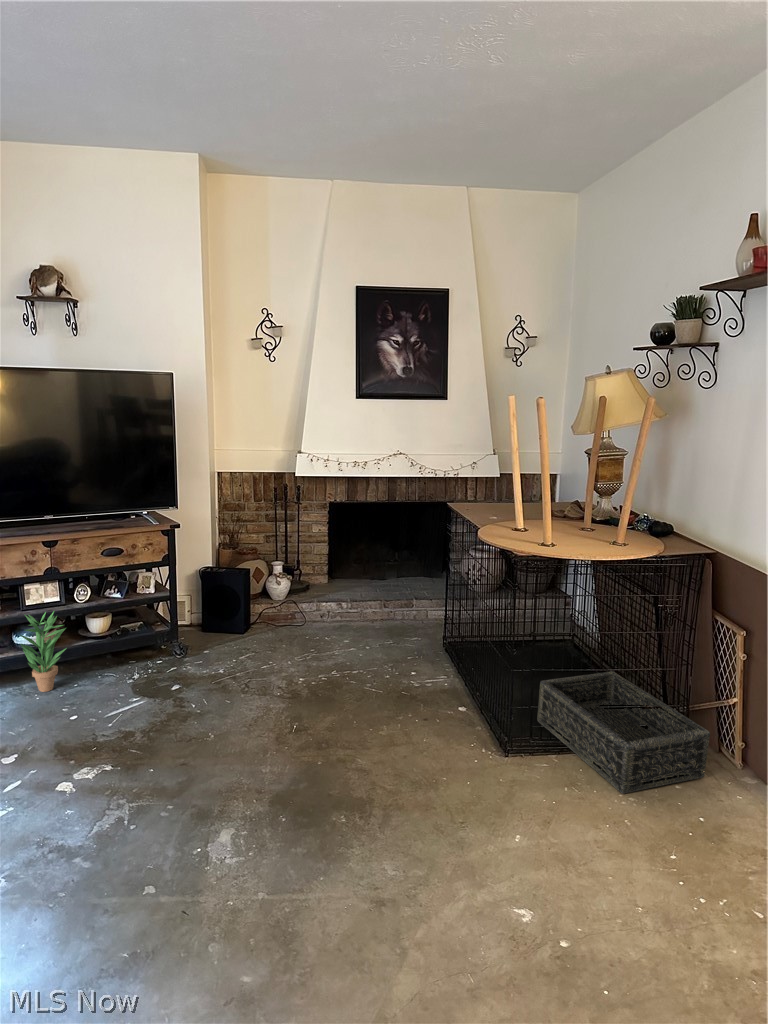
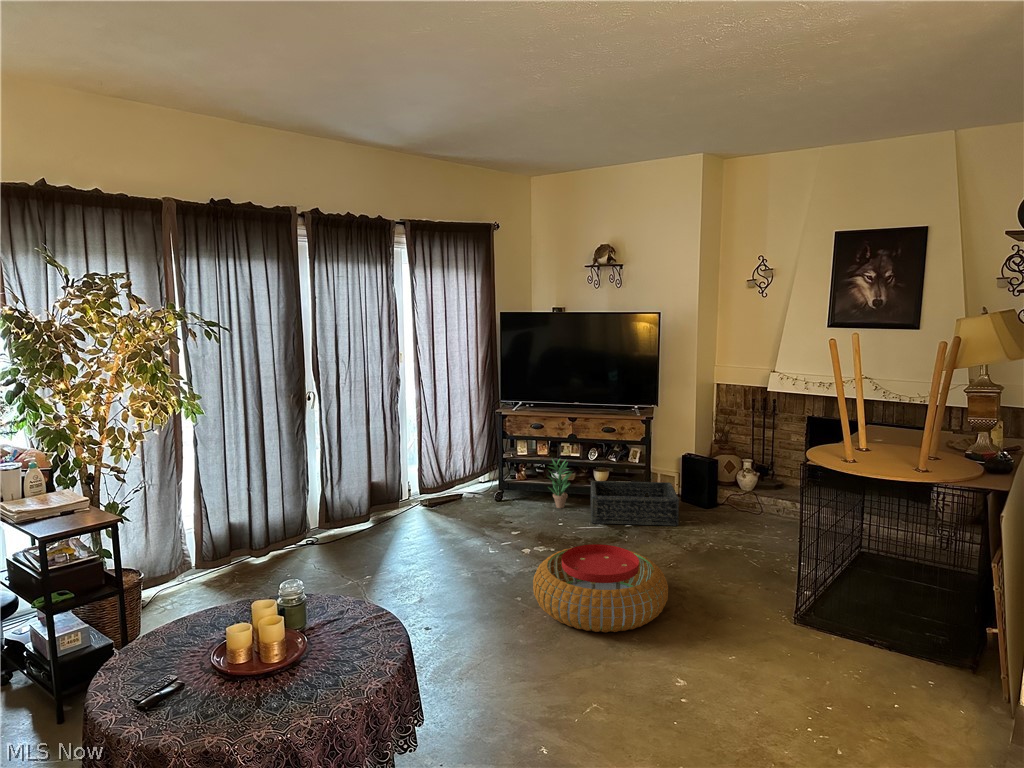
basket: present [537,671,710,794] -> present [590,481,679,526]
pouf: none [165,731,381,895] -> present [533,544,668,632]

